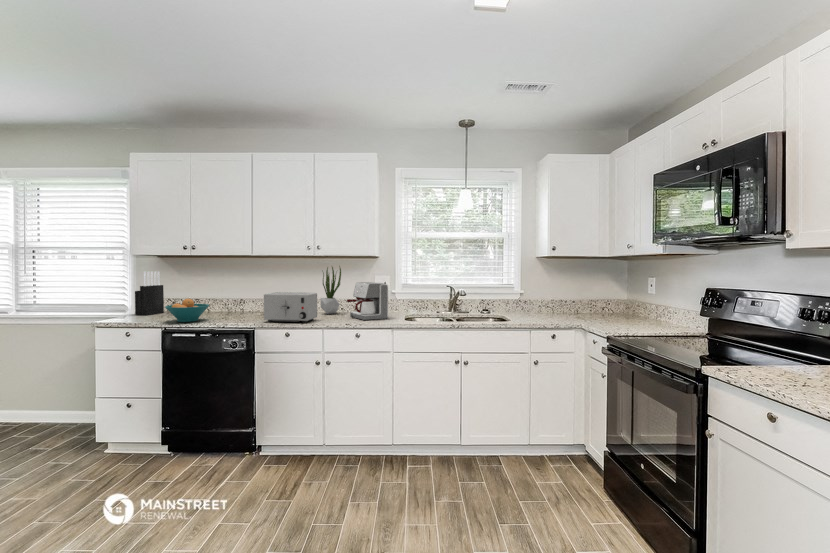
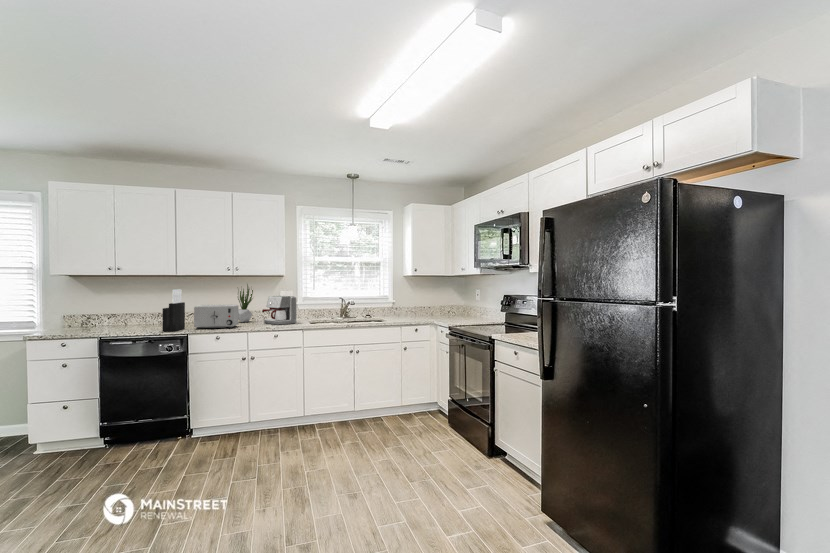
knife block: present [135,271,164,315] -> present [162,289,185,331]
fruit bowl: present [165,299,209,322] -> none [99,312,140,332]

